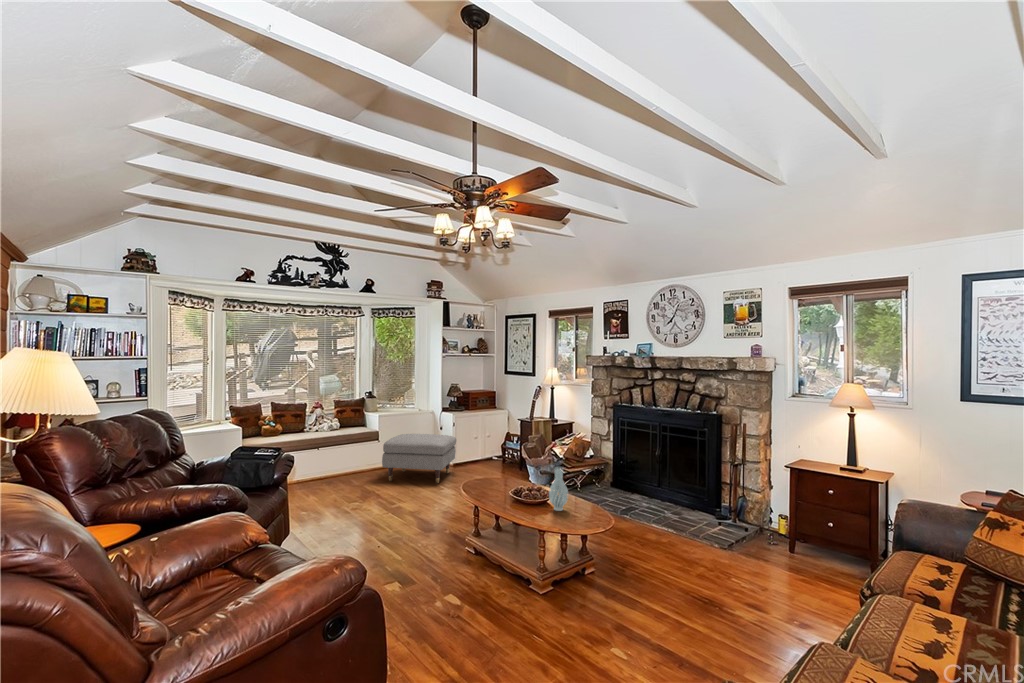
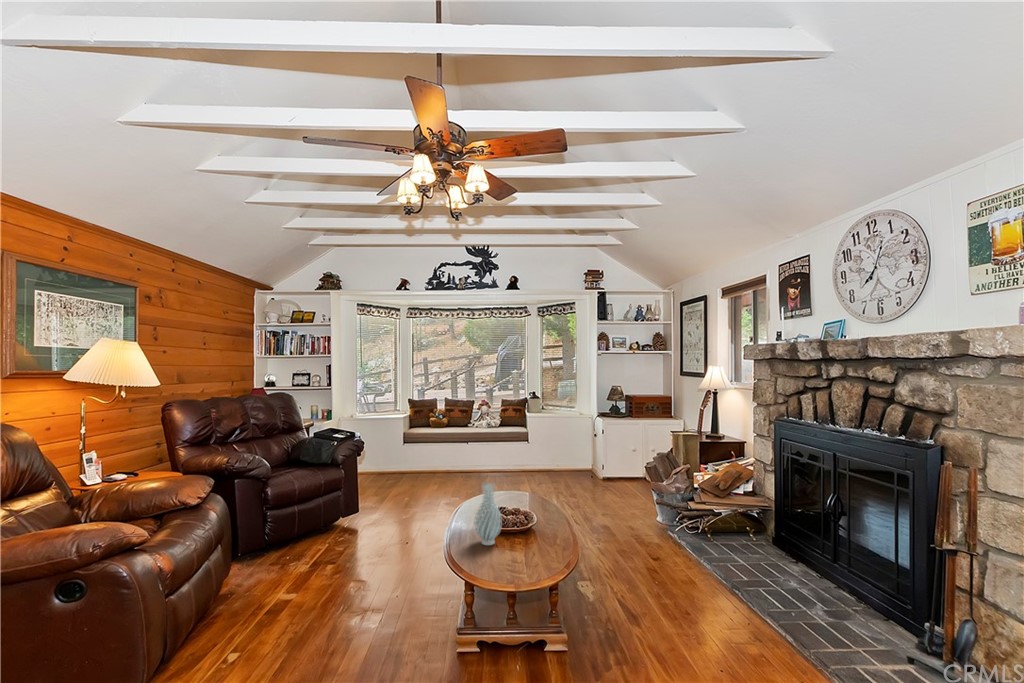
ottoman: present [382,434,456,483] -> none [506,434,588,492]

